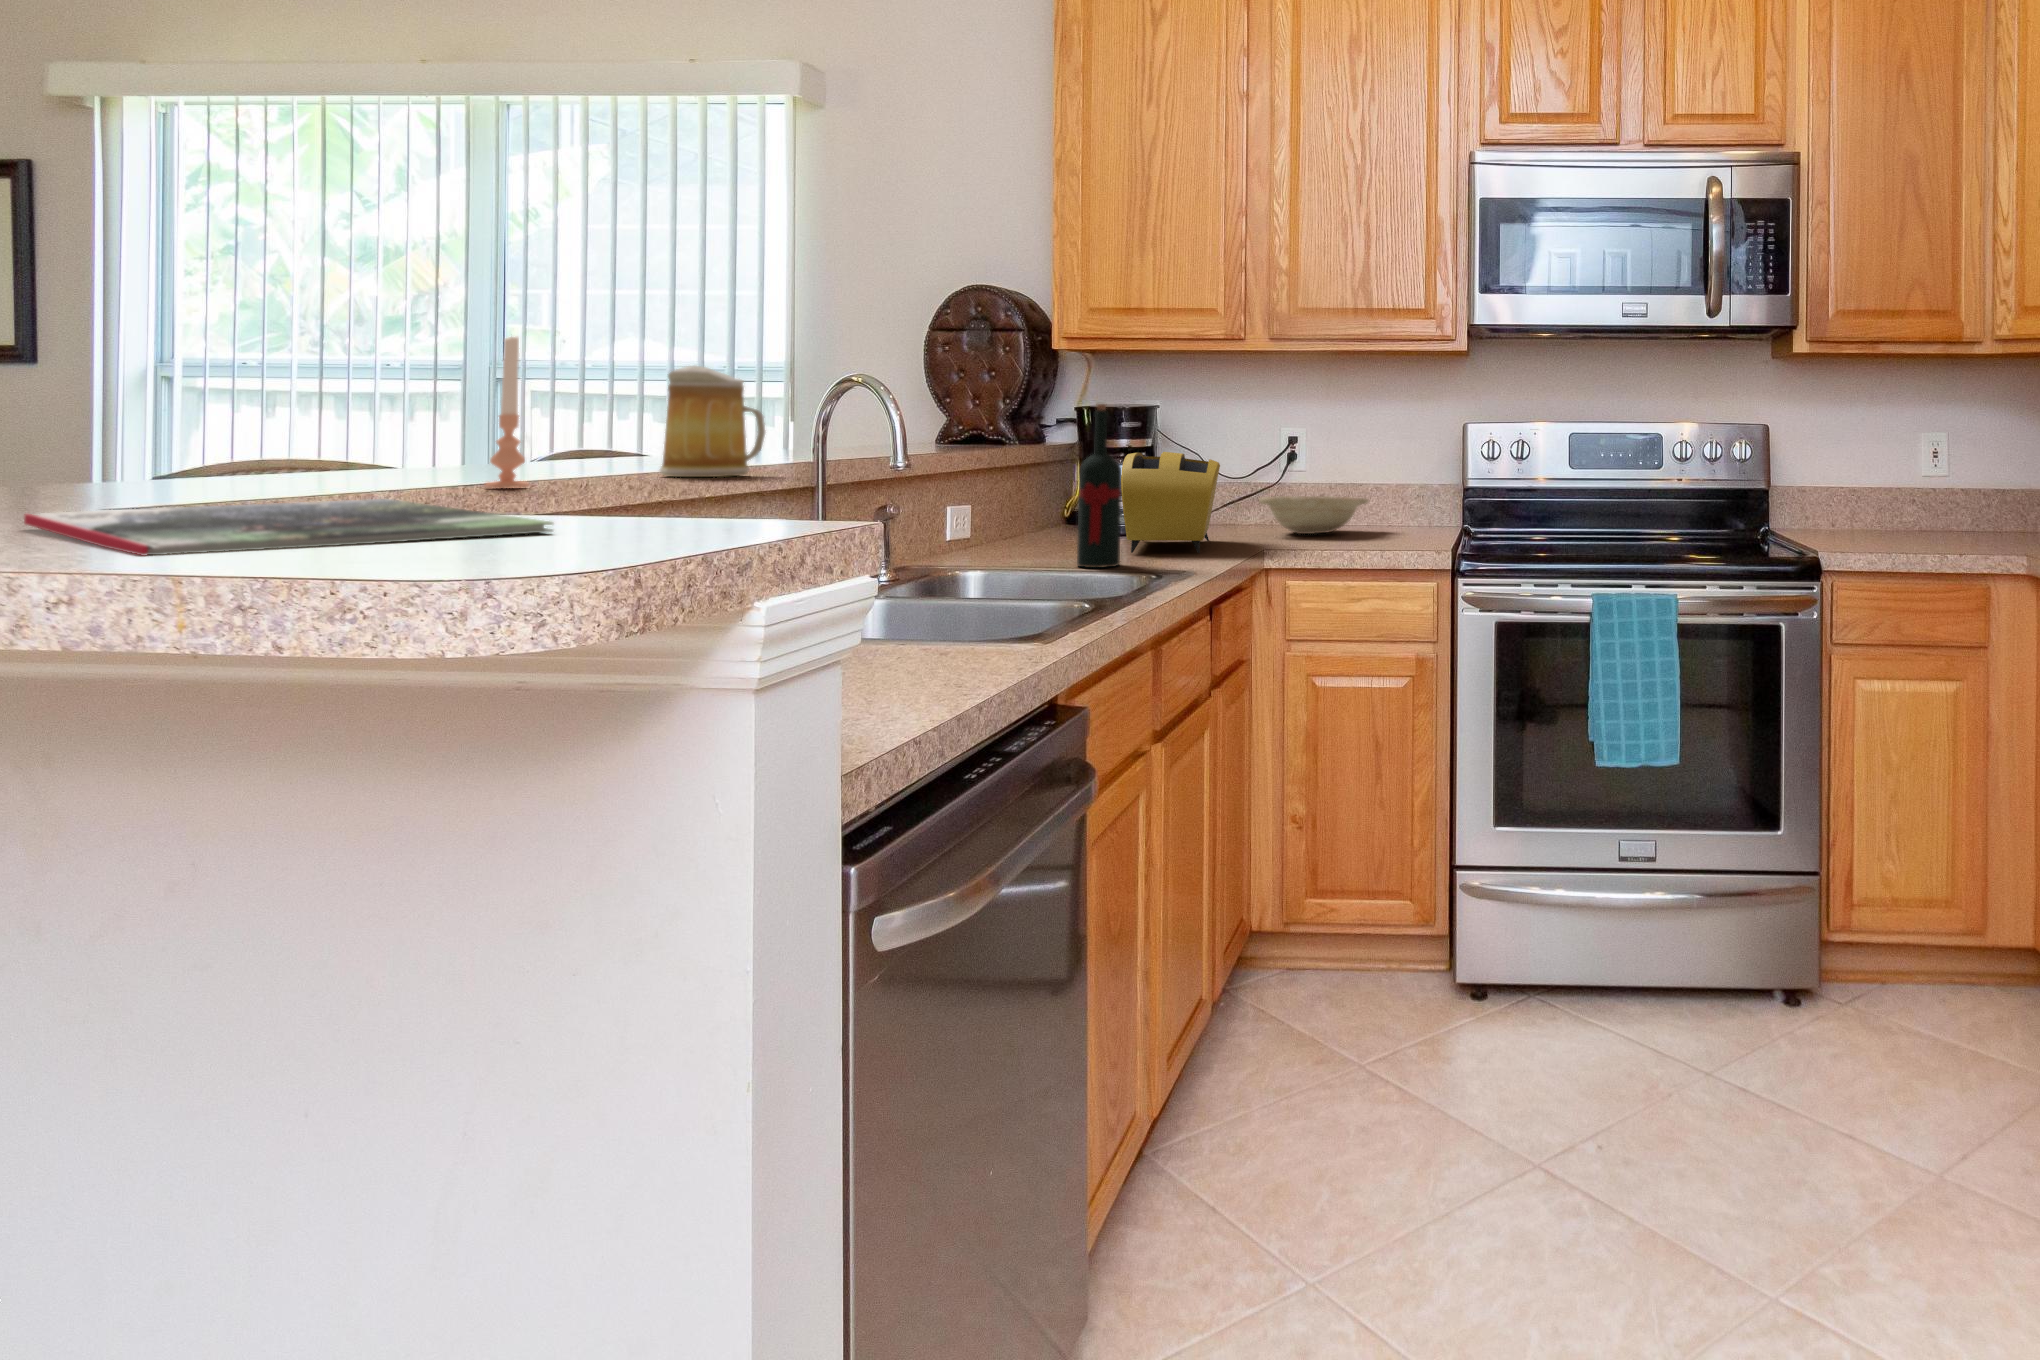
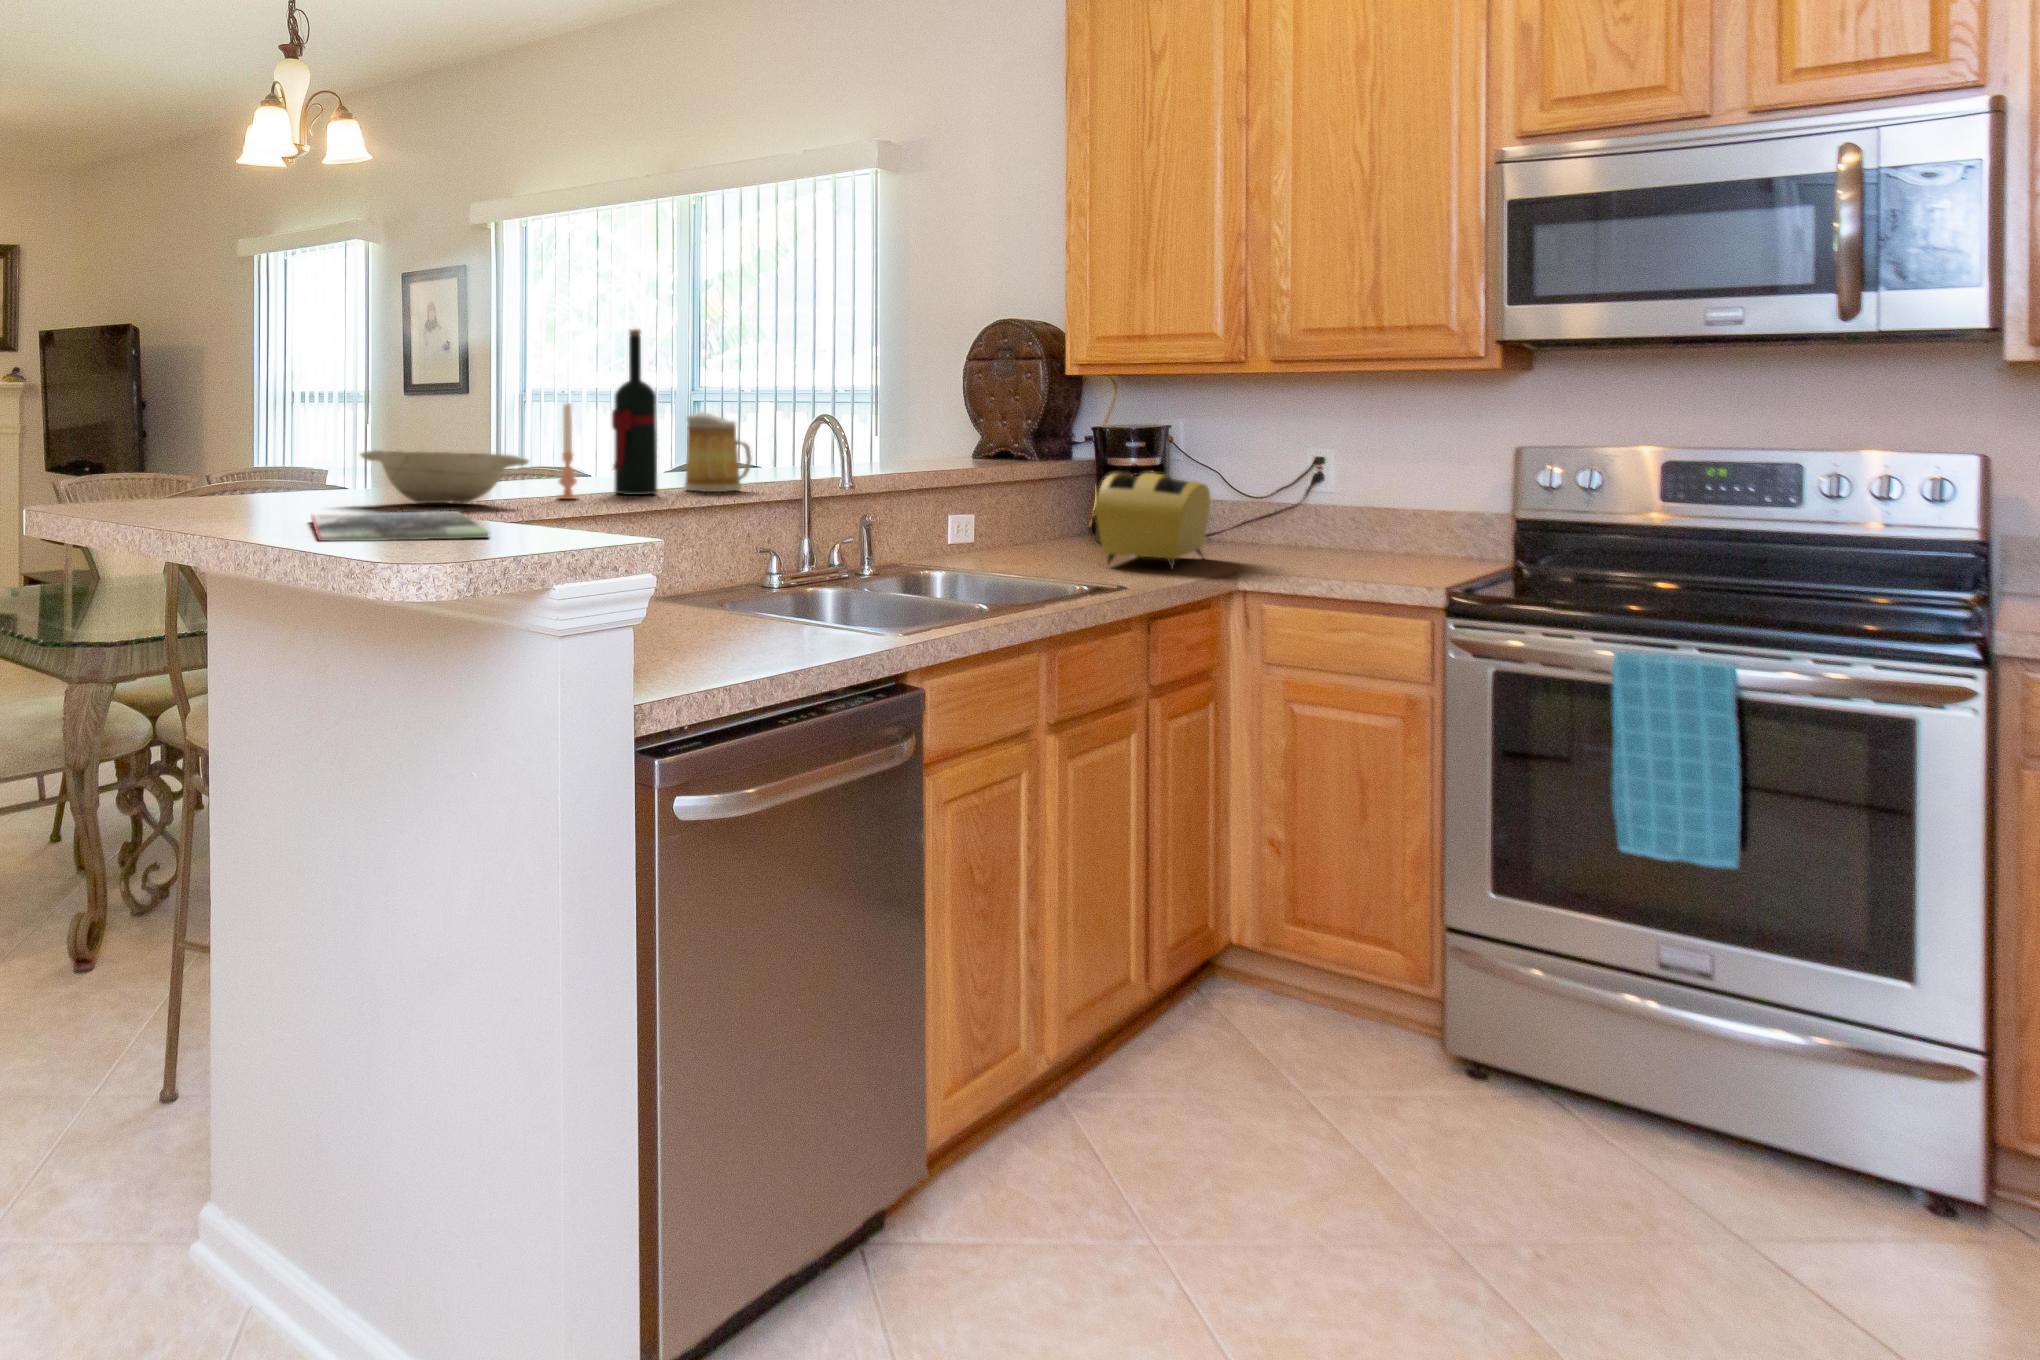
wine bottle: present [1077,404,1121,568] -> present [612,329,657,495]
decorative bowl: present [1259,496,1368,534] -> present [360,450,528,503]

